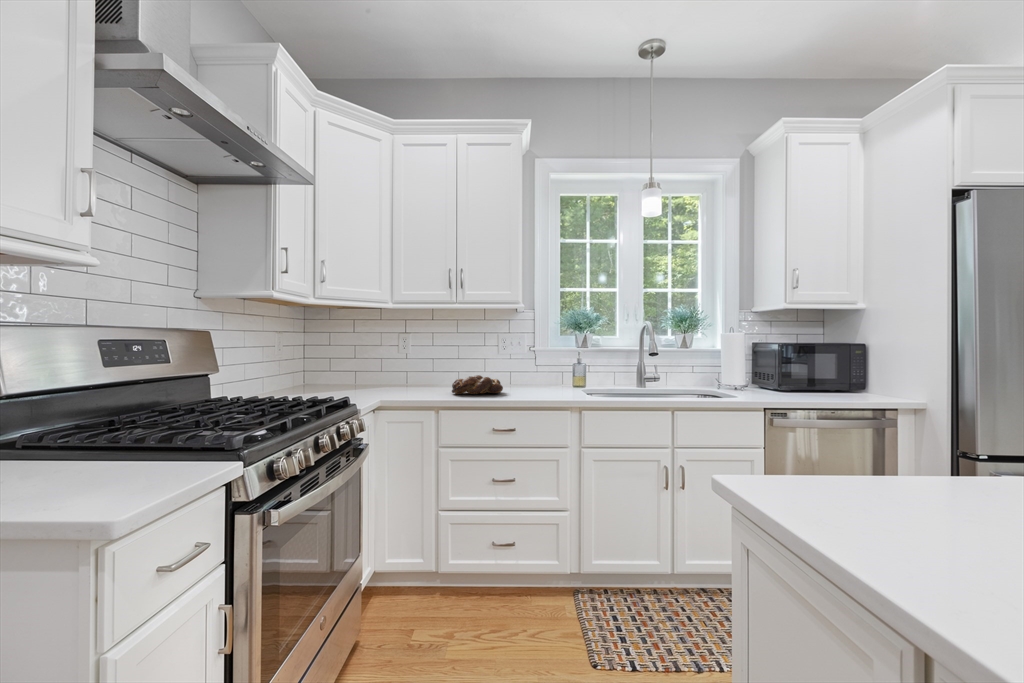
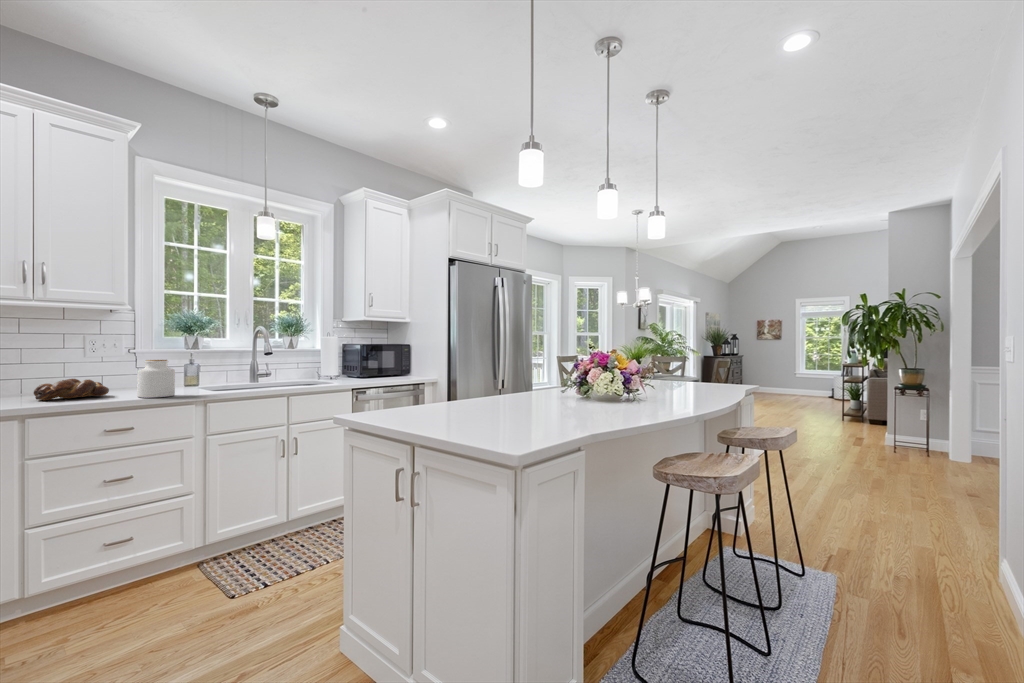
jar: none [521,360,553,400] -> present [137,360,175,398]

